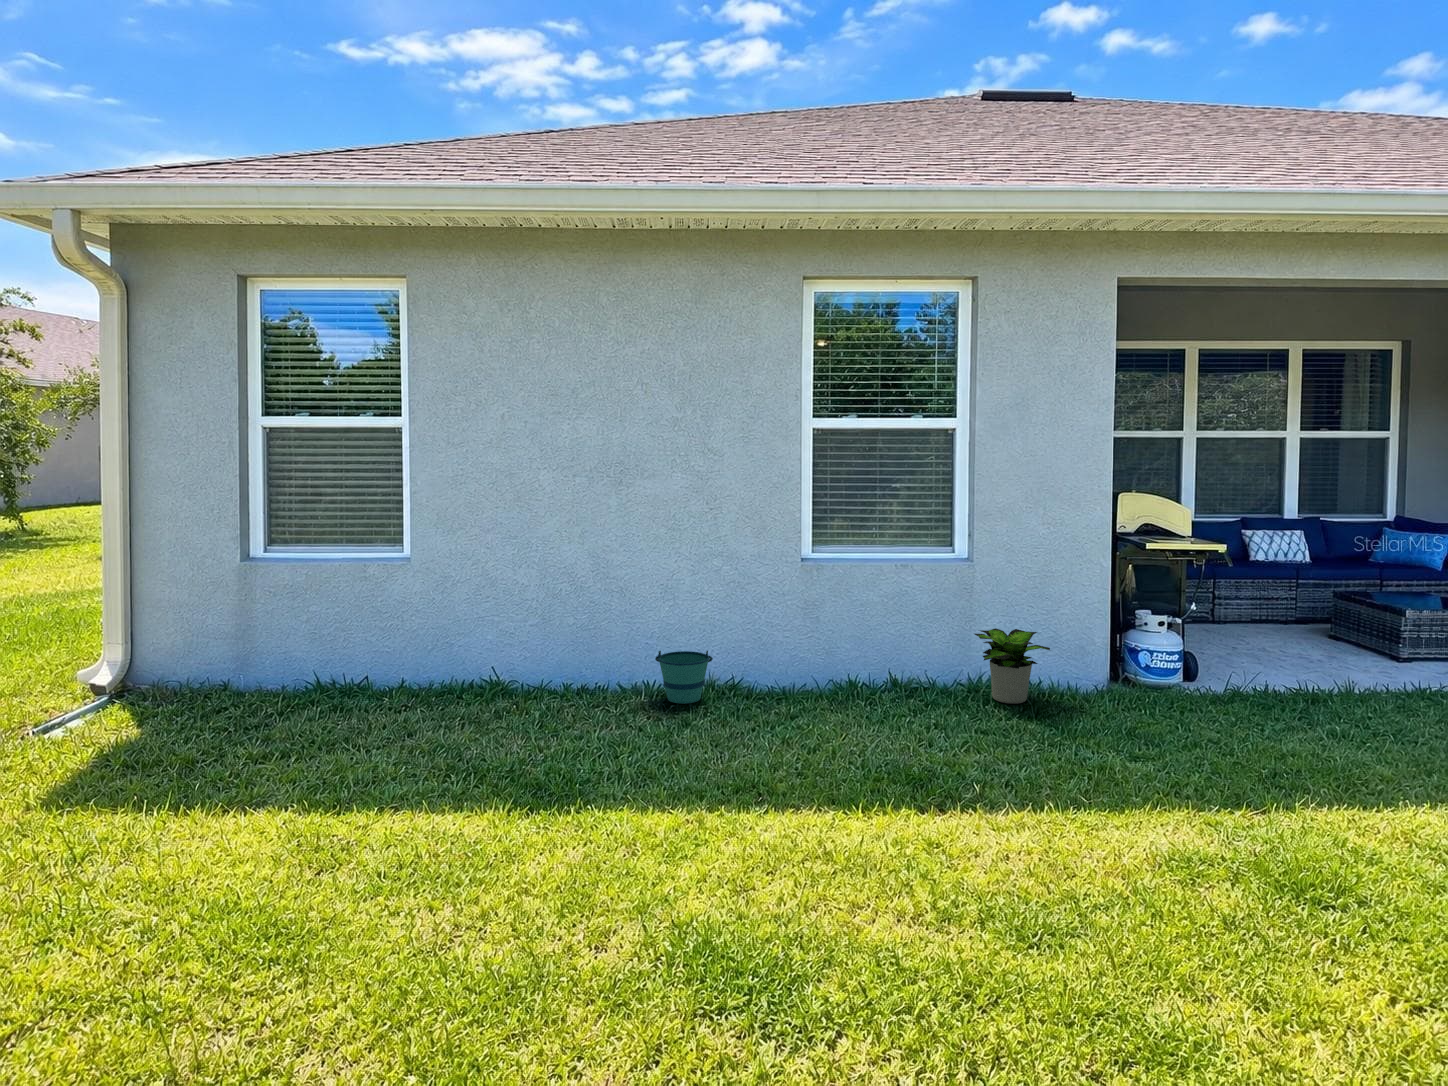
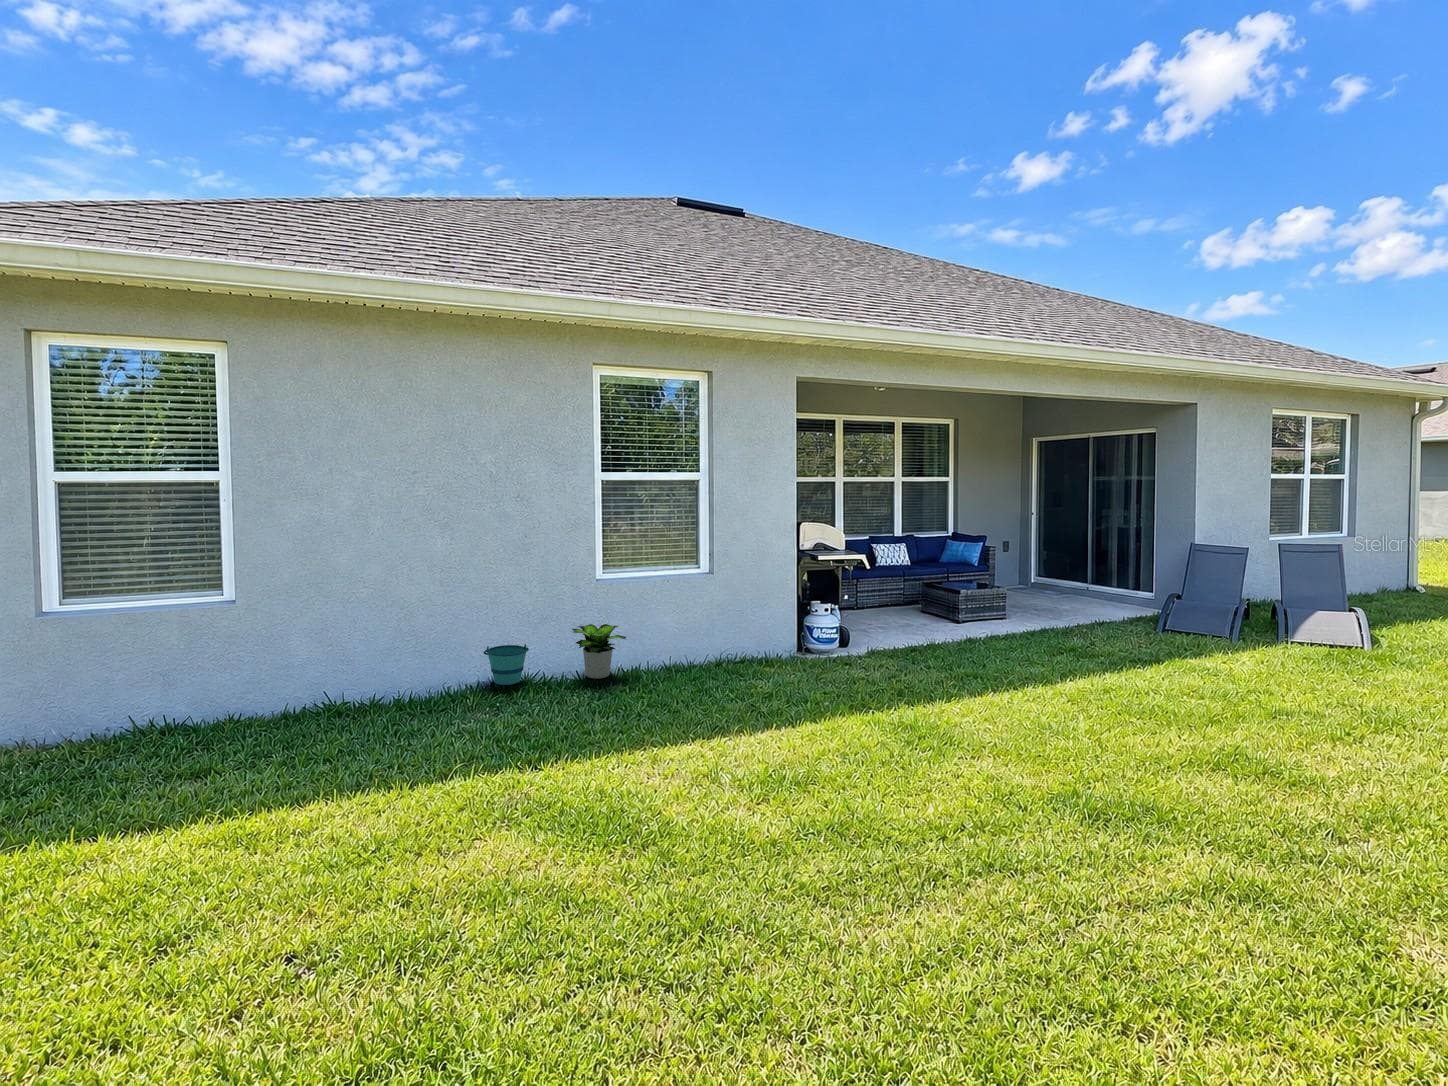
potted plant: present [975,628,1050,704] -> present [572,624,626,679]

